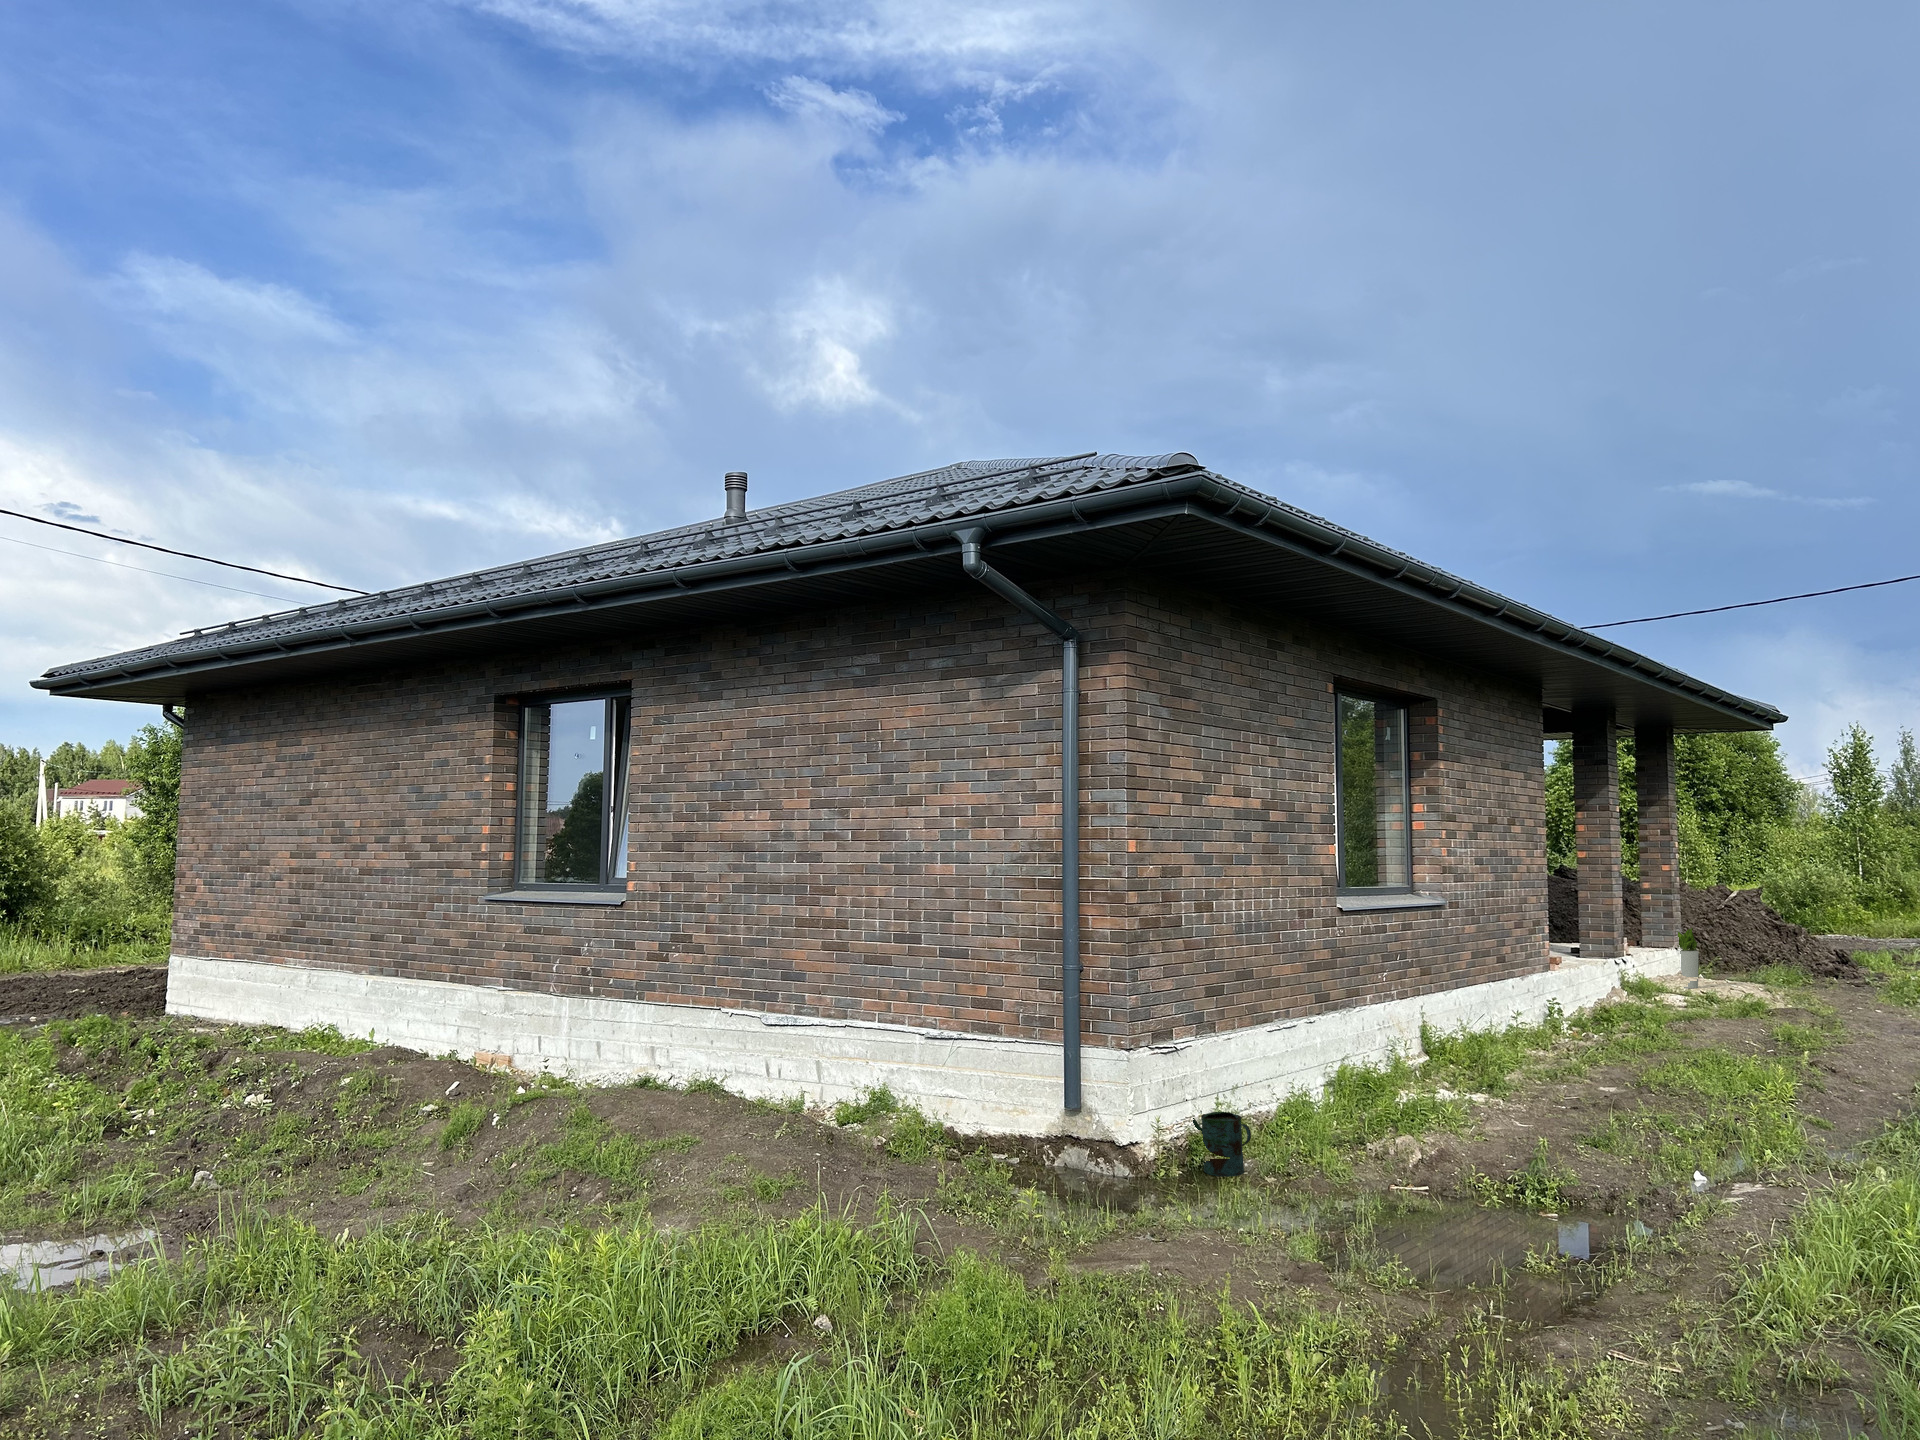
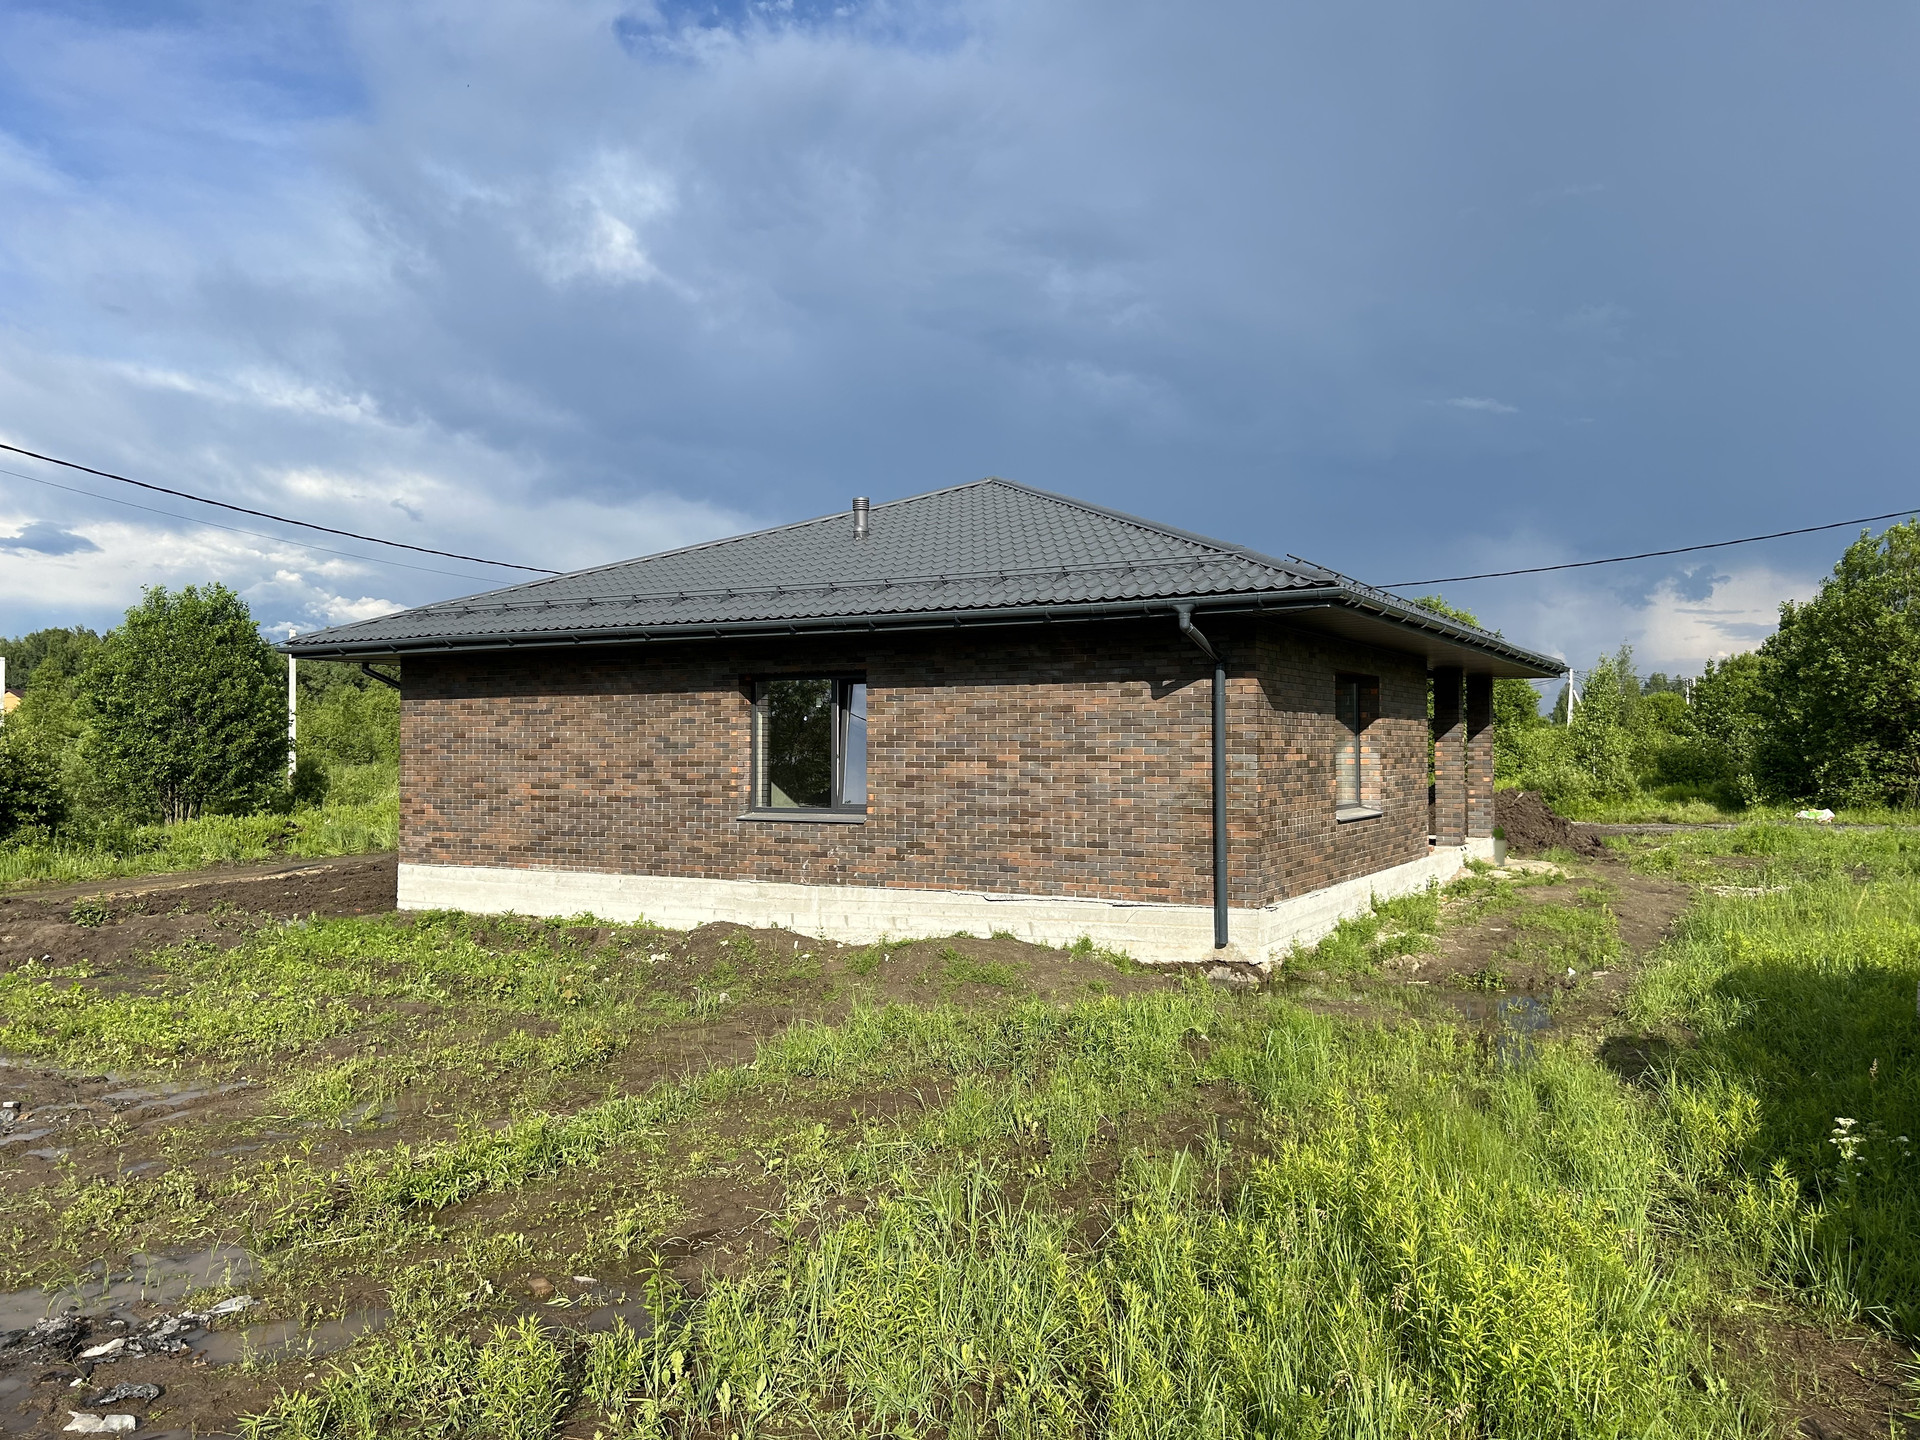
watering can: present [1186,1099,1251,1177] -> none [1278,937,1330,980]

